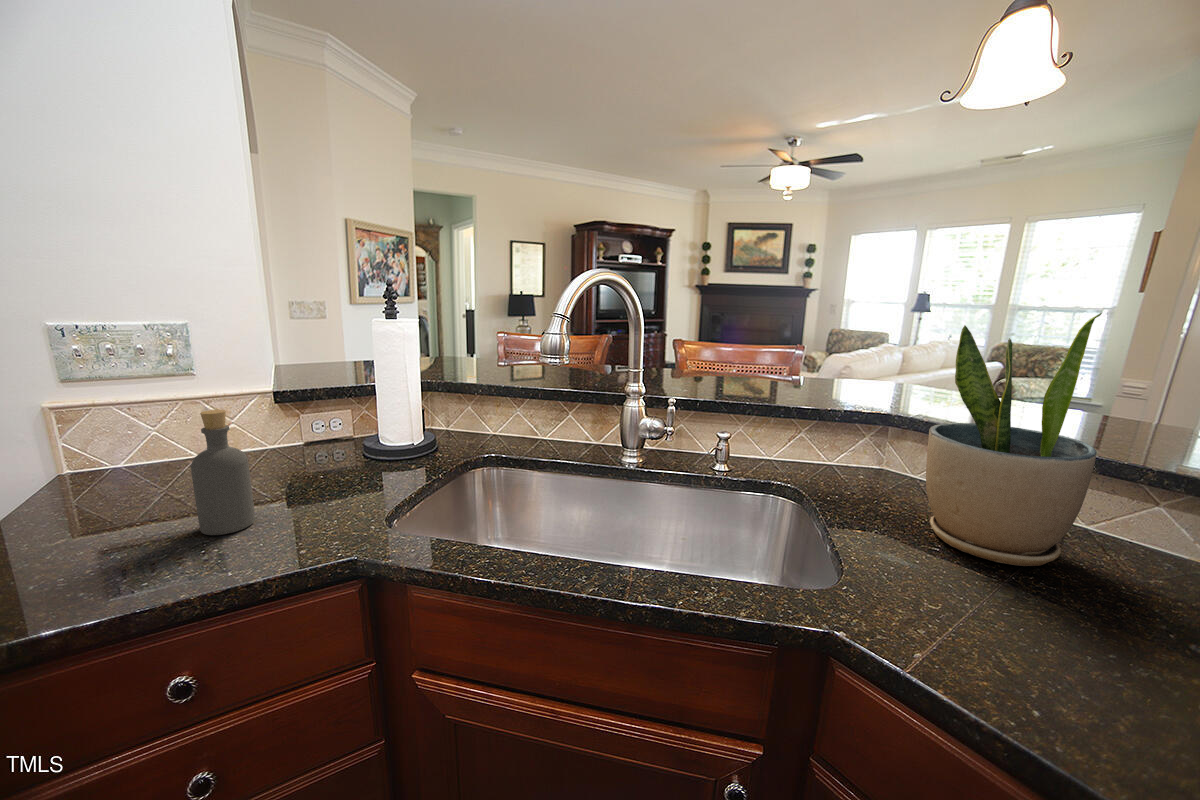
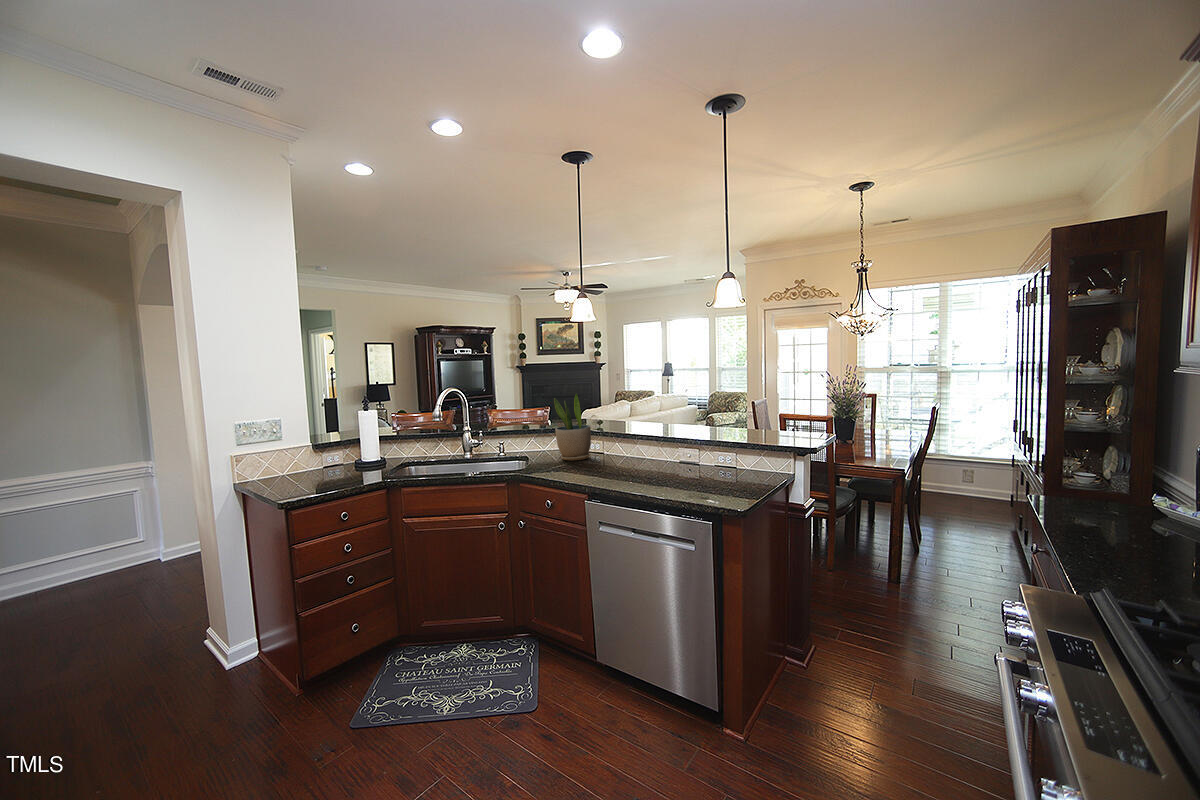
bottle: present [191,410,255,535] -> none [321,444,339,484]

